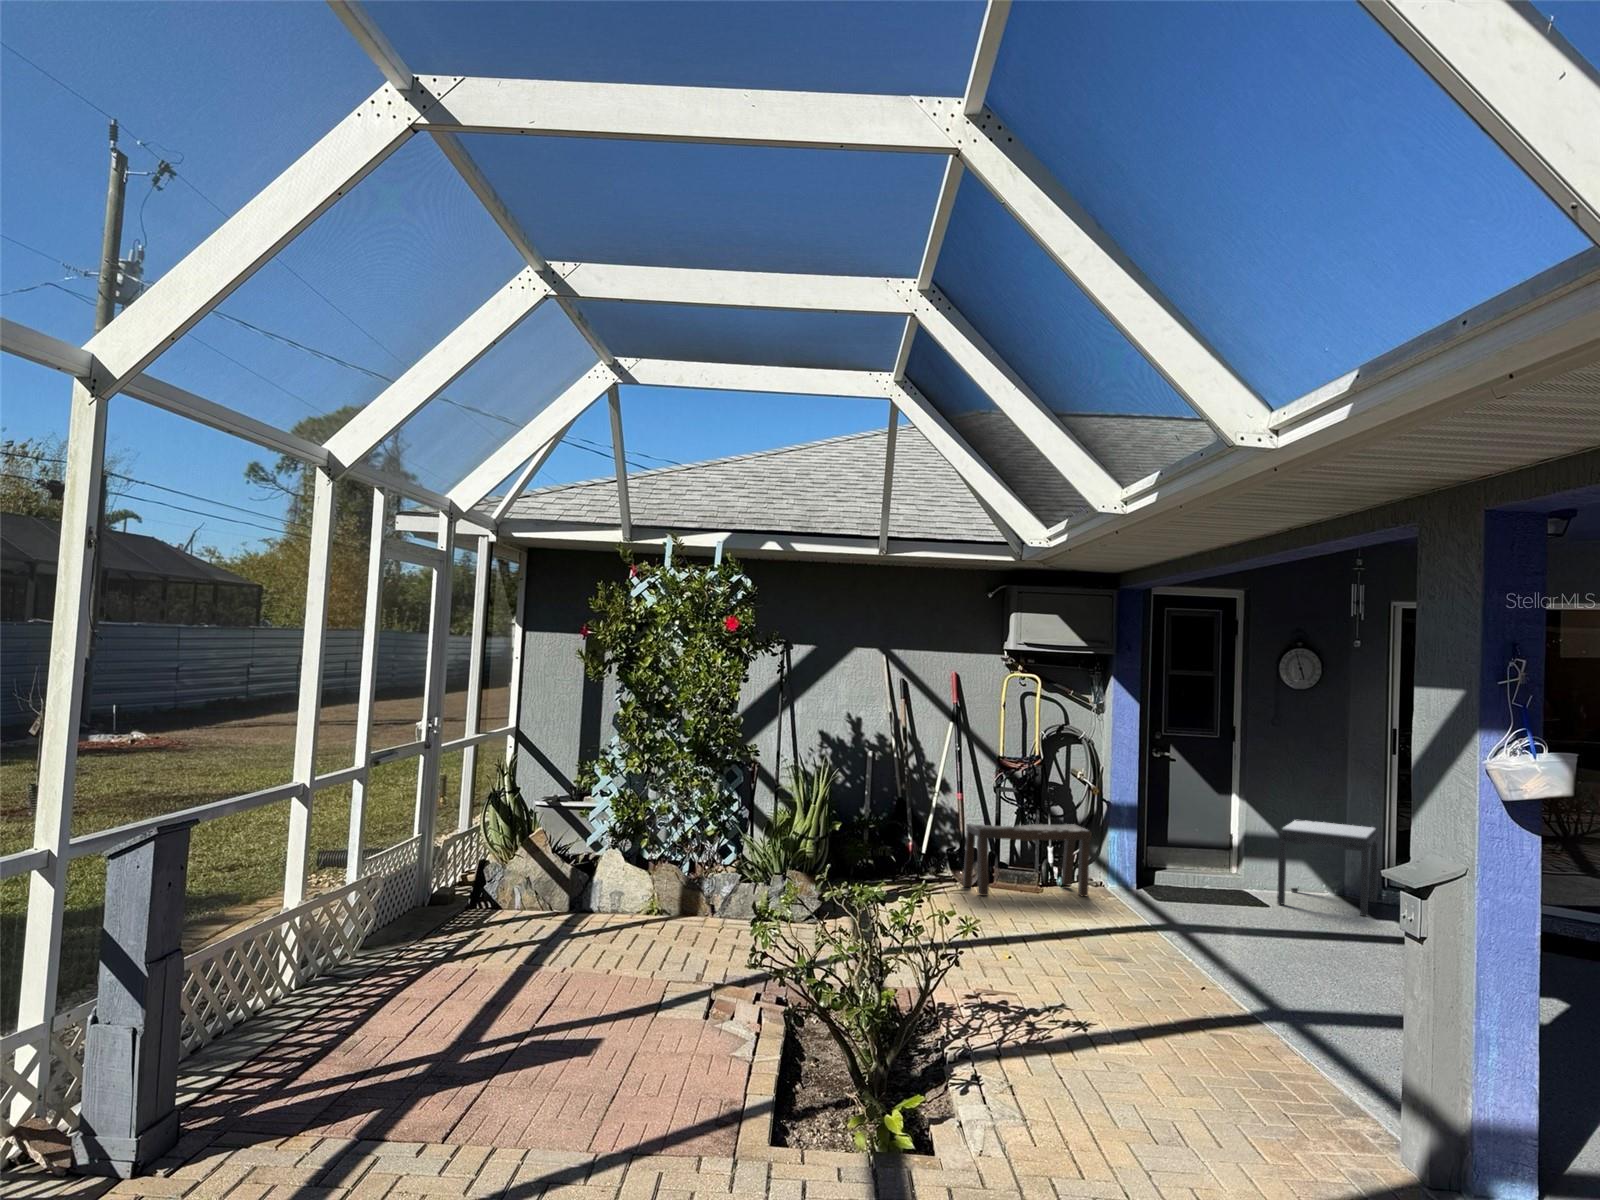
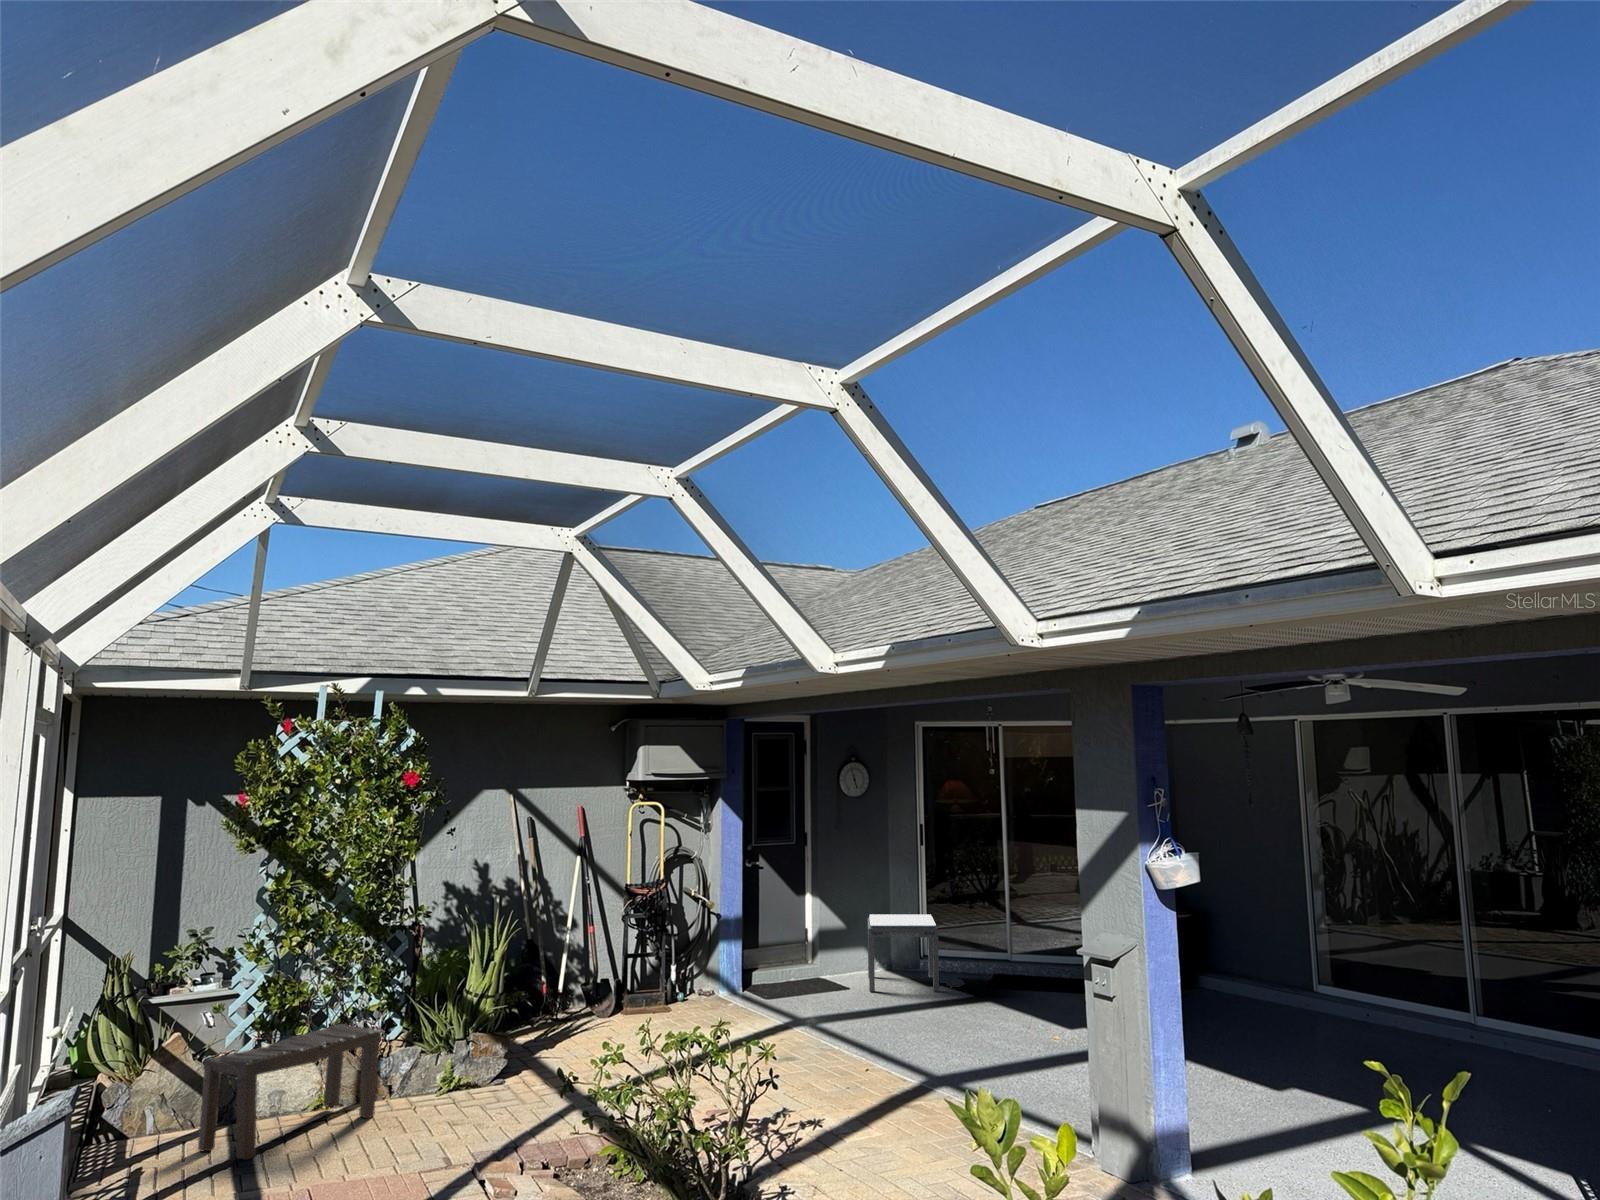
bench: present [963,824,1092,897] -> present [198,1024,381,1160]

